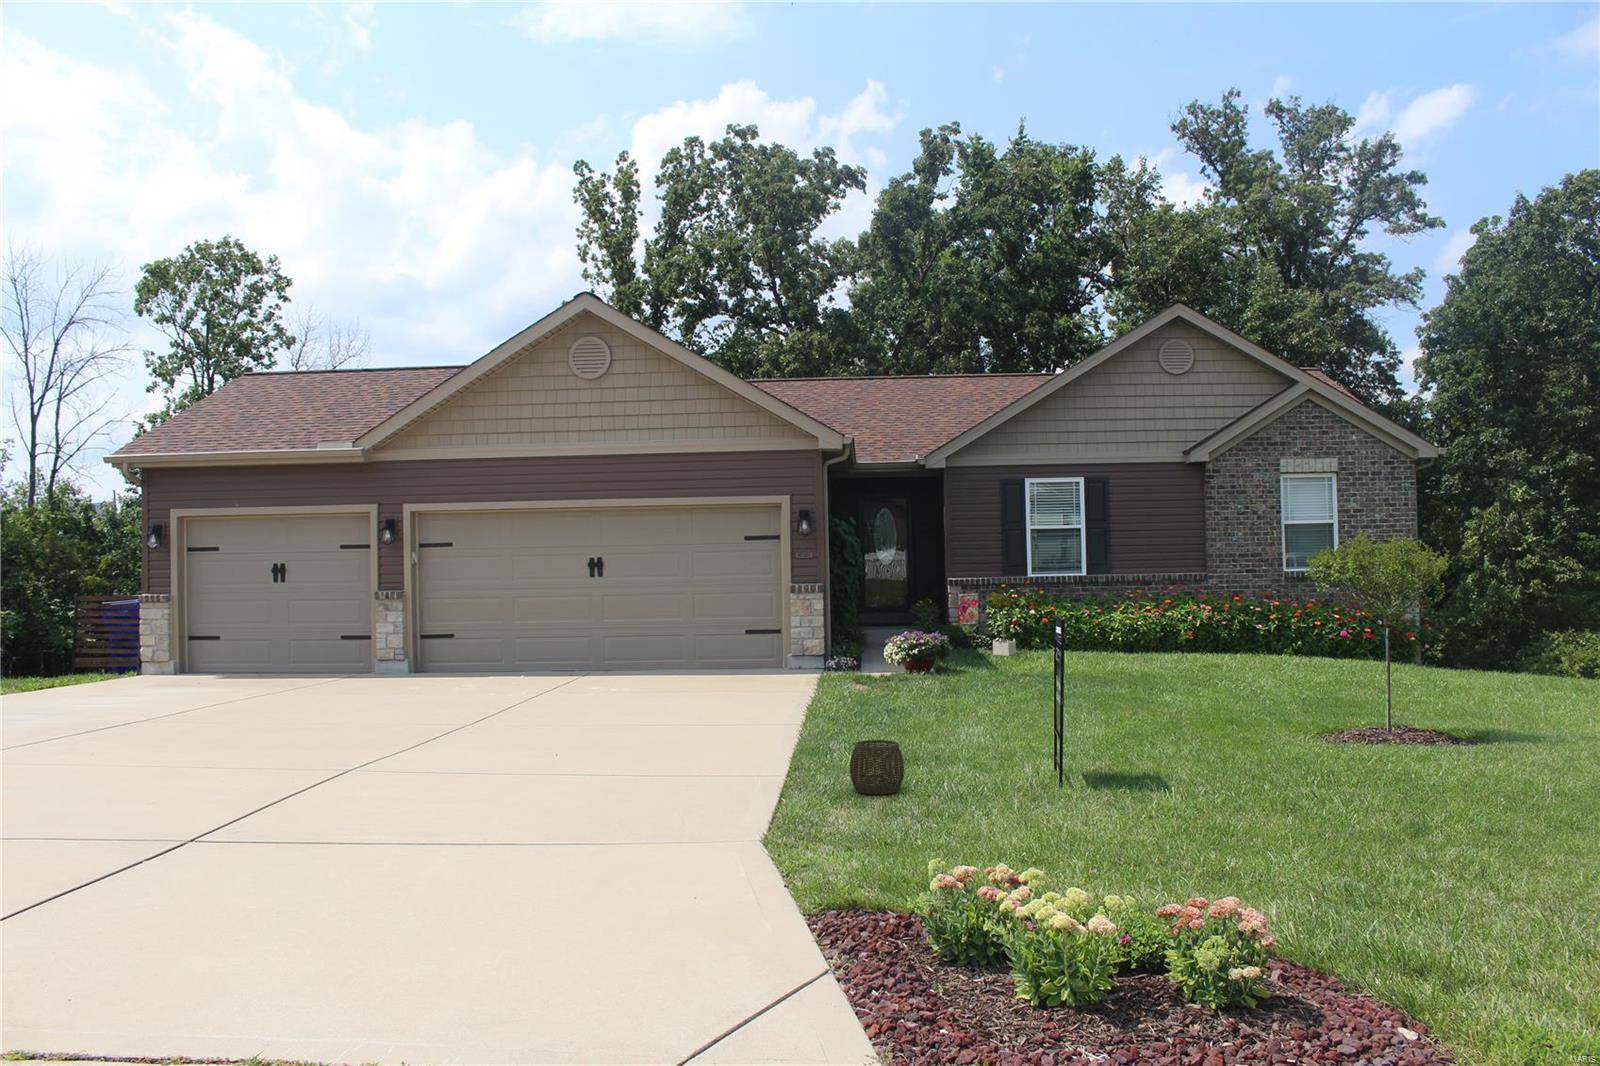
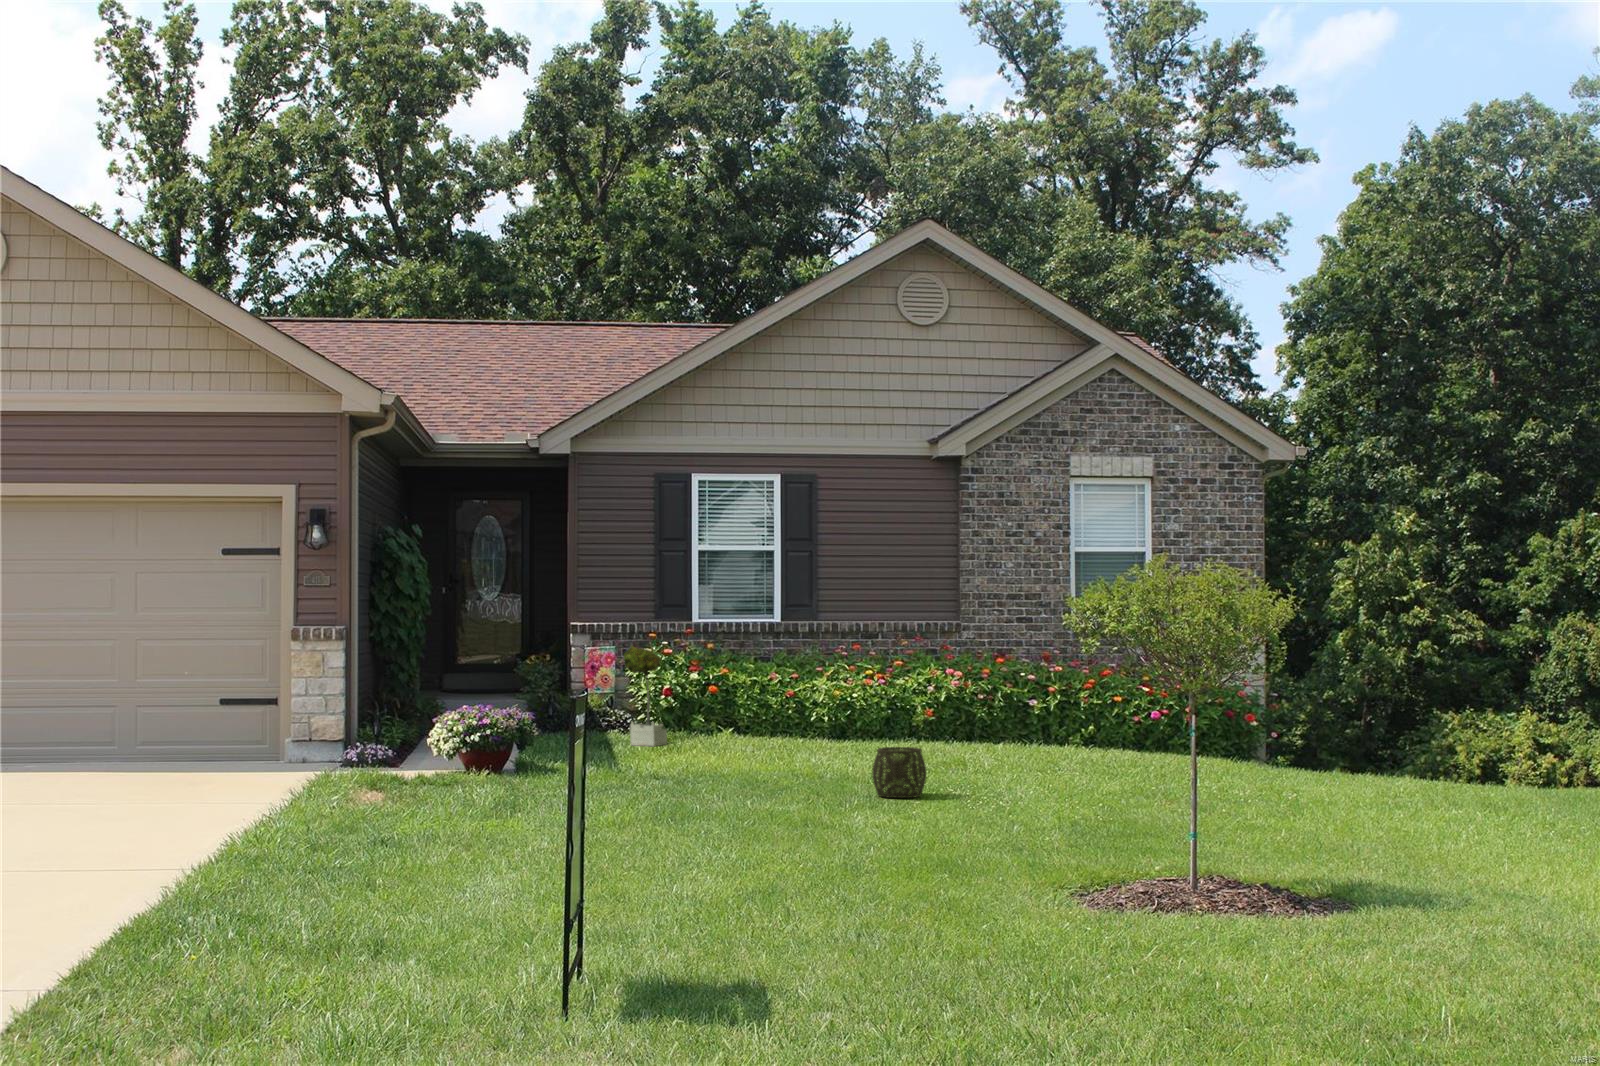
woven basket: present [849,740,905,795] -> present [872,747,926,798]

